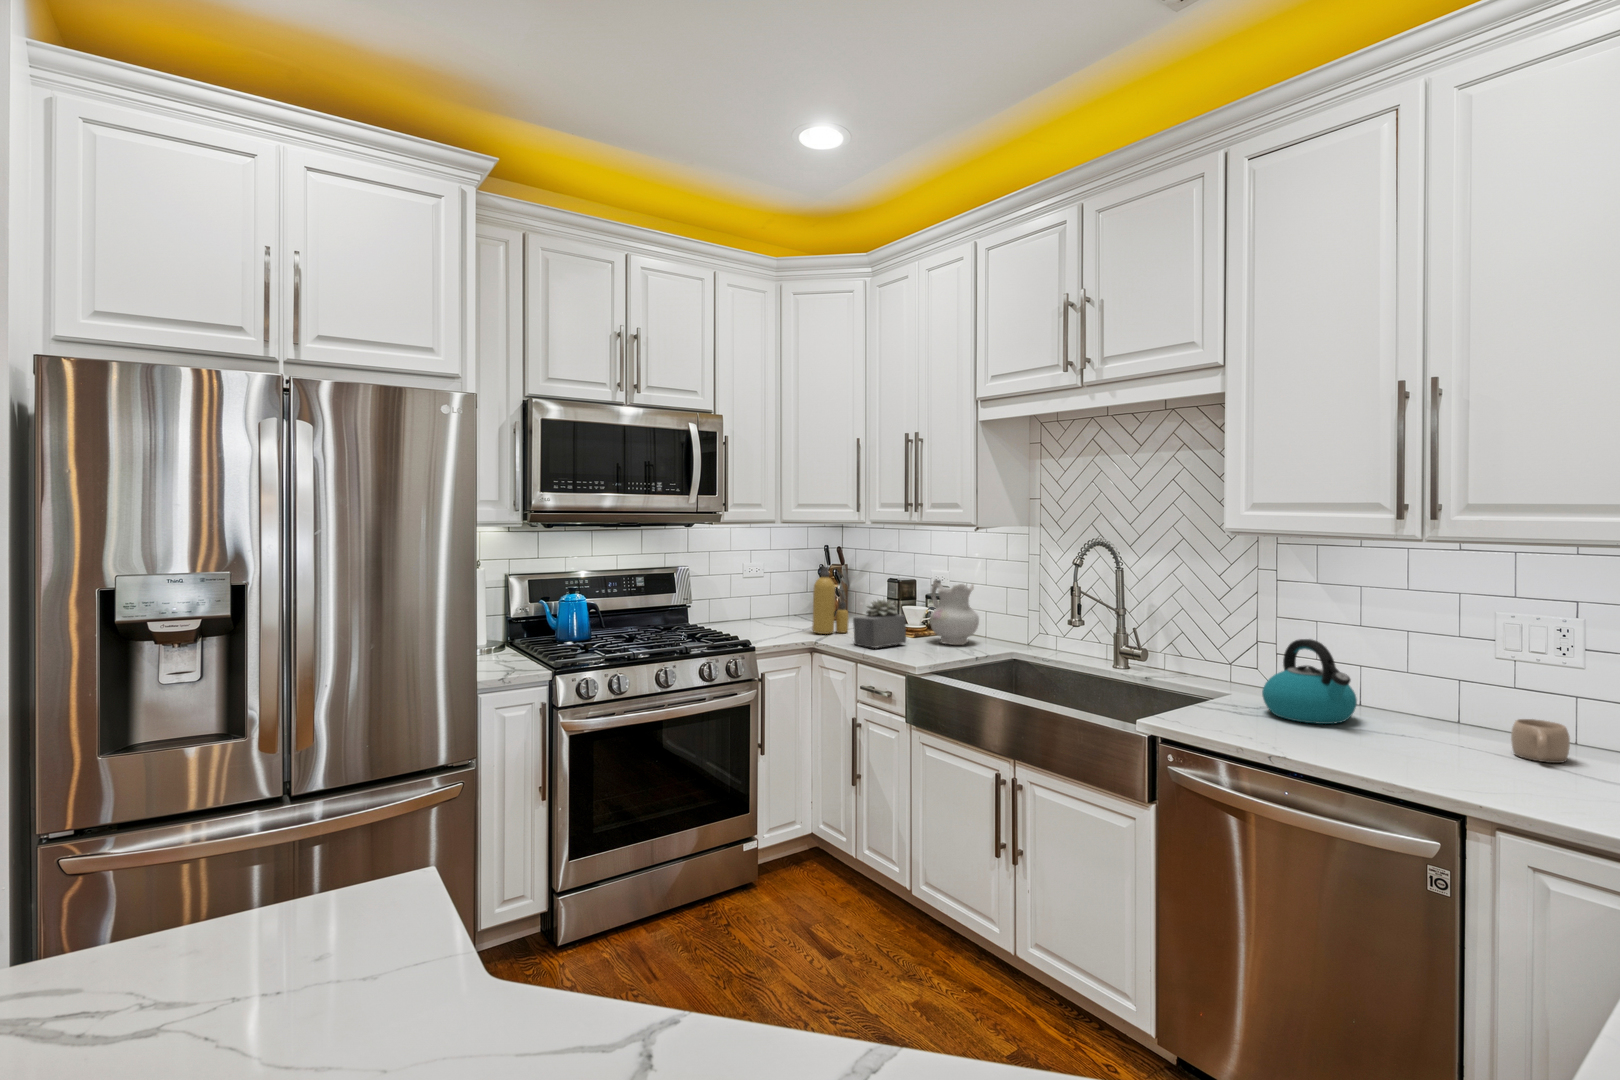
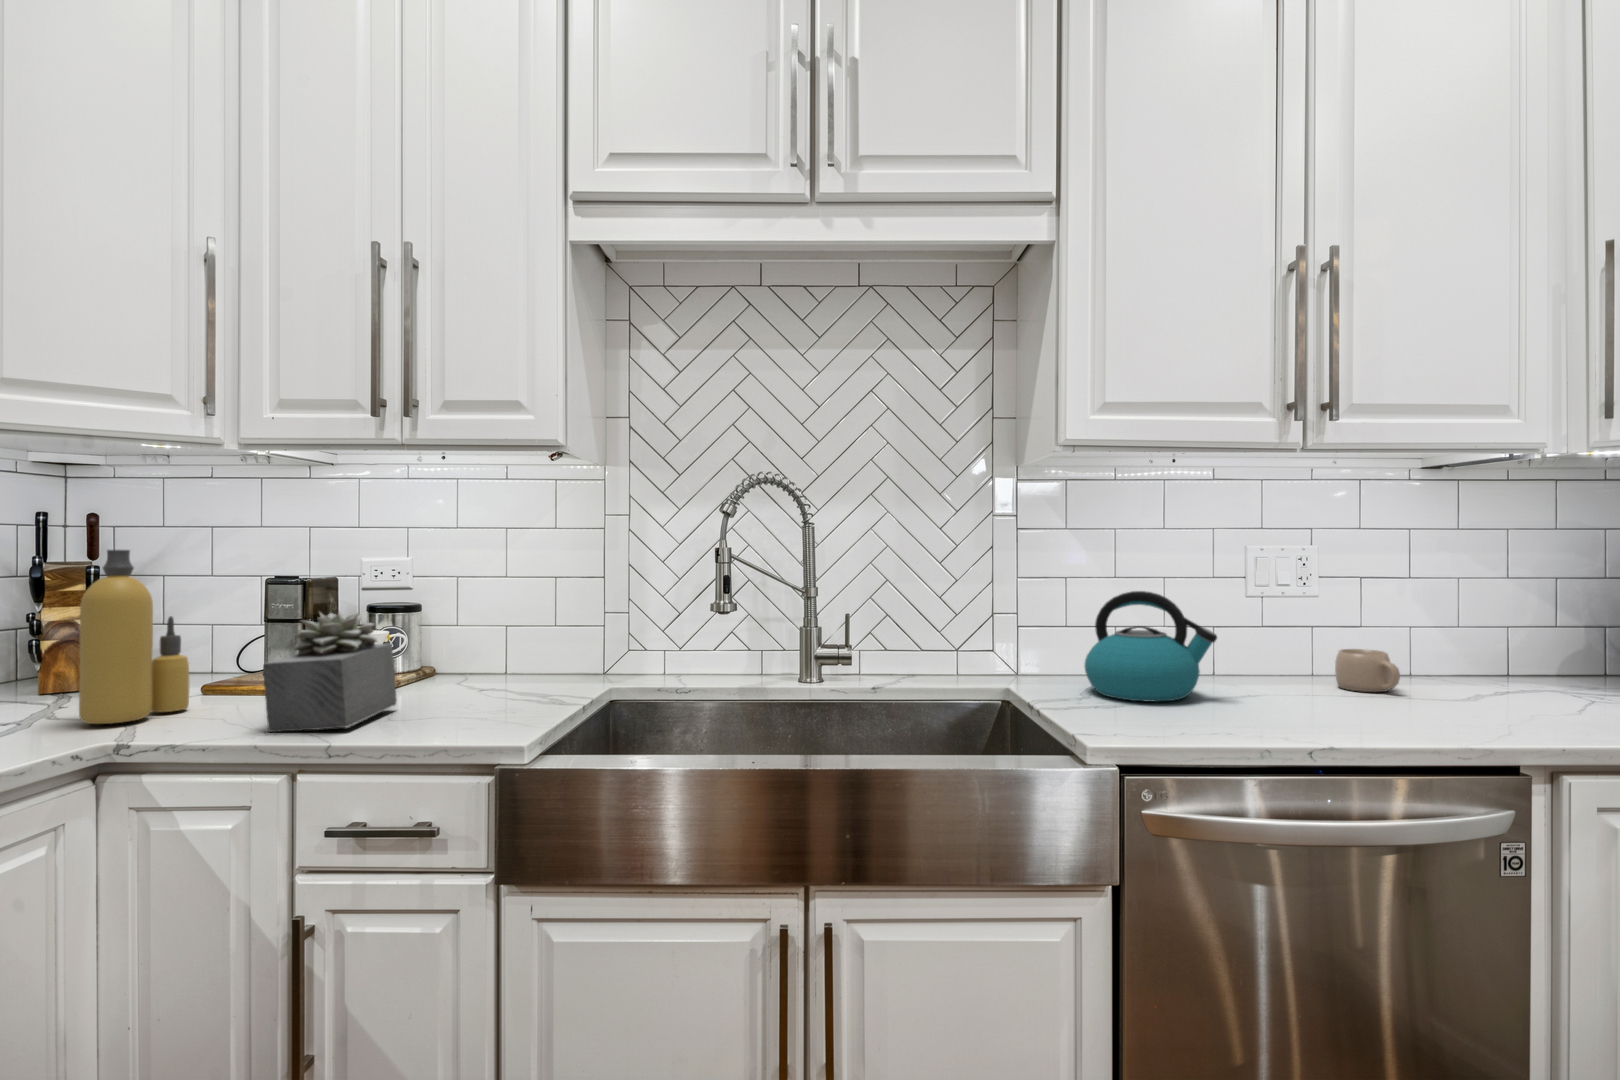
ceramic pitcher: present [930,580,979,645] -> none [411,565,526,694]

